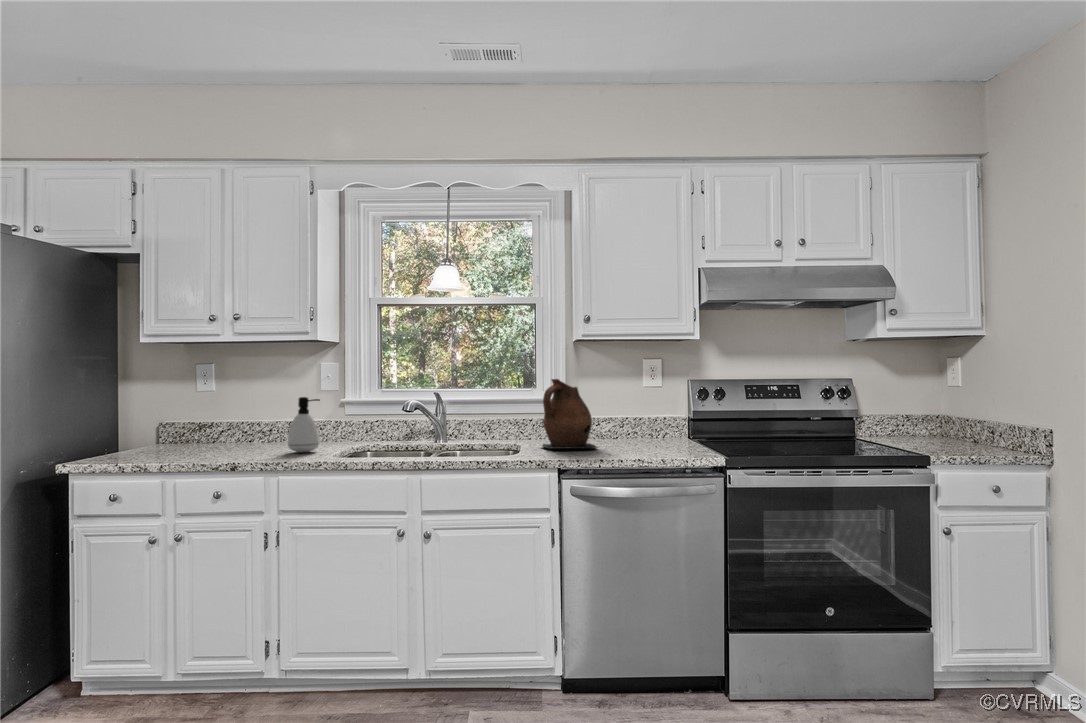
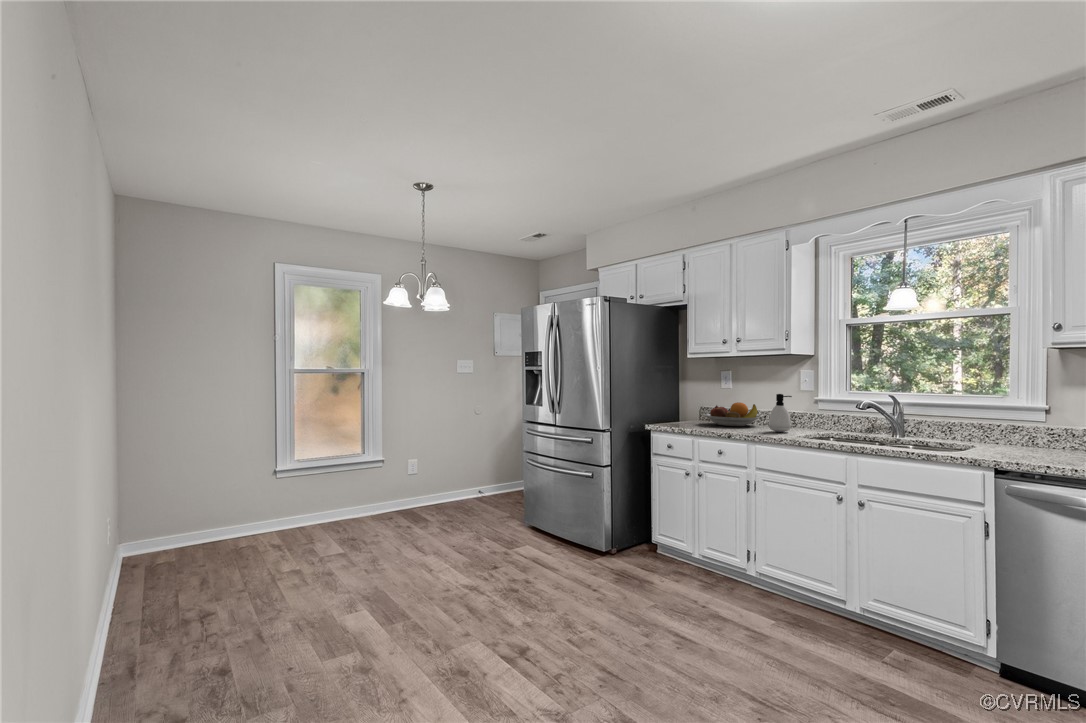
ceramic pitcher: present [542,379,597,449] -> none [993,387,1065,458]
fruit bowl: none [173,413,265,451] -> present [704,402,760,426]

